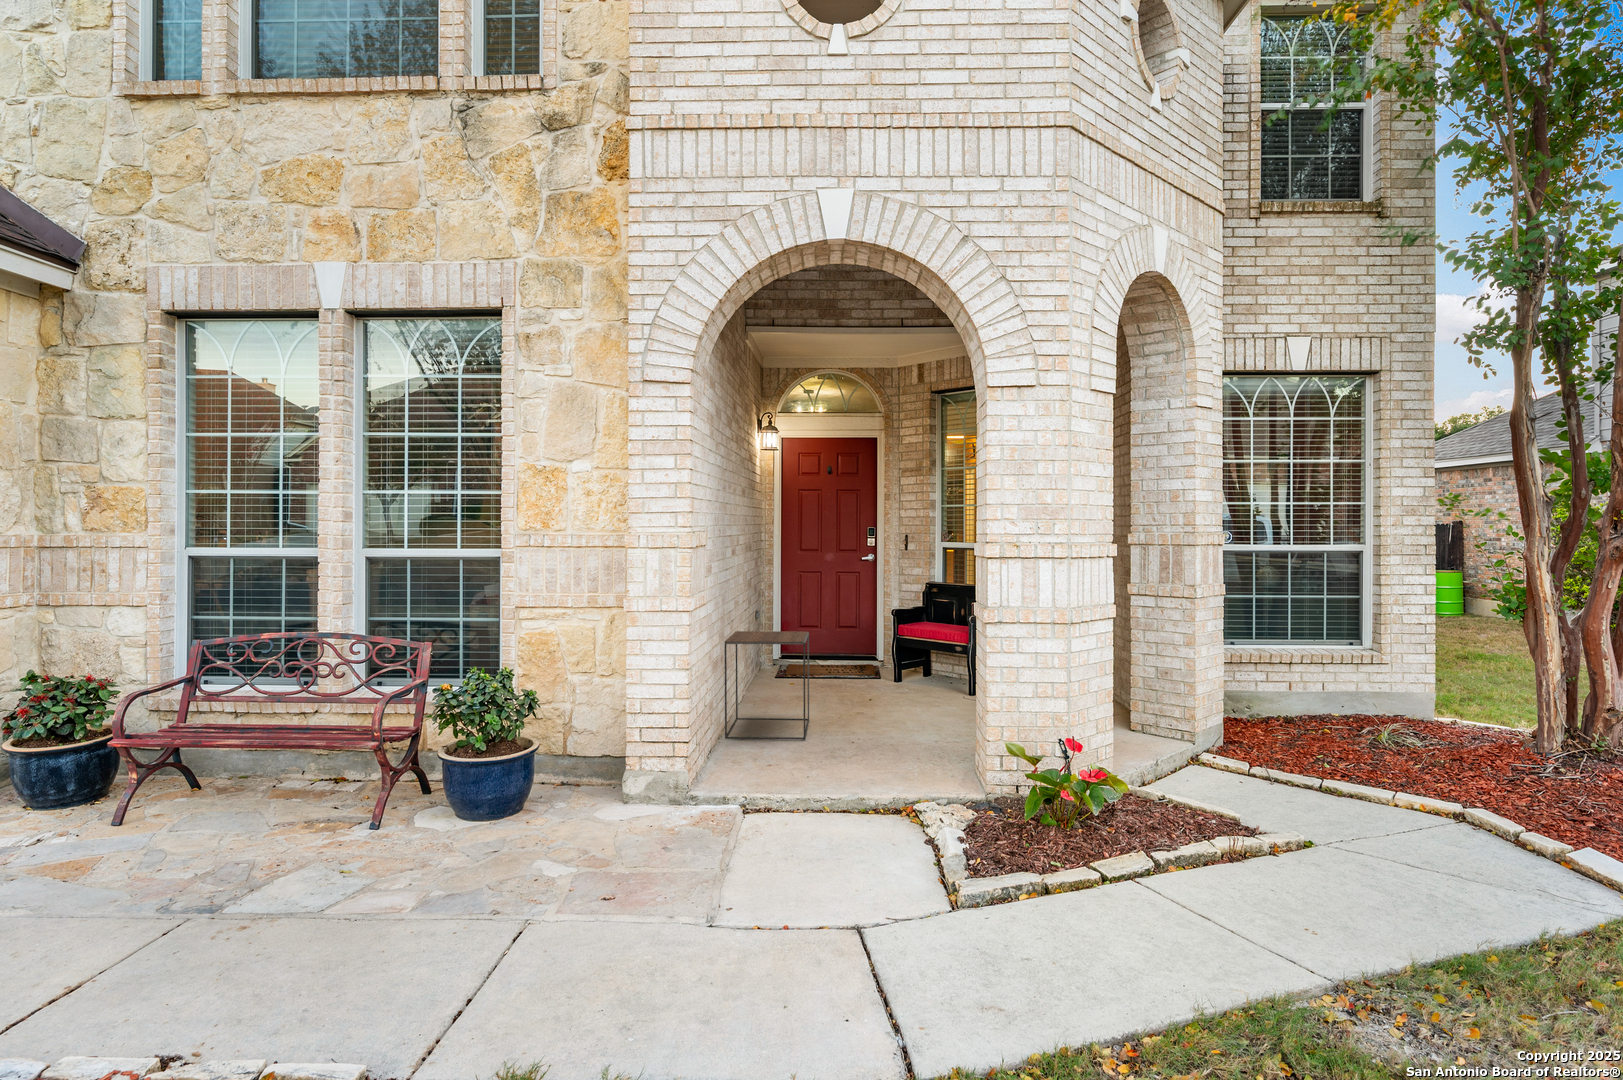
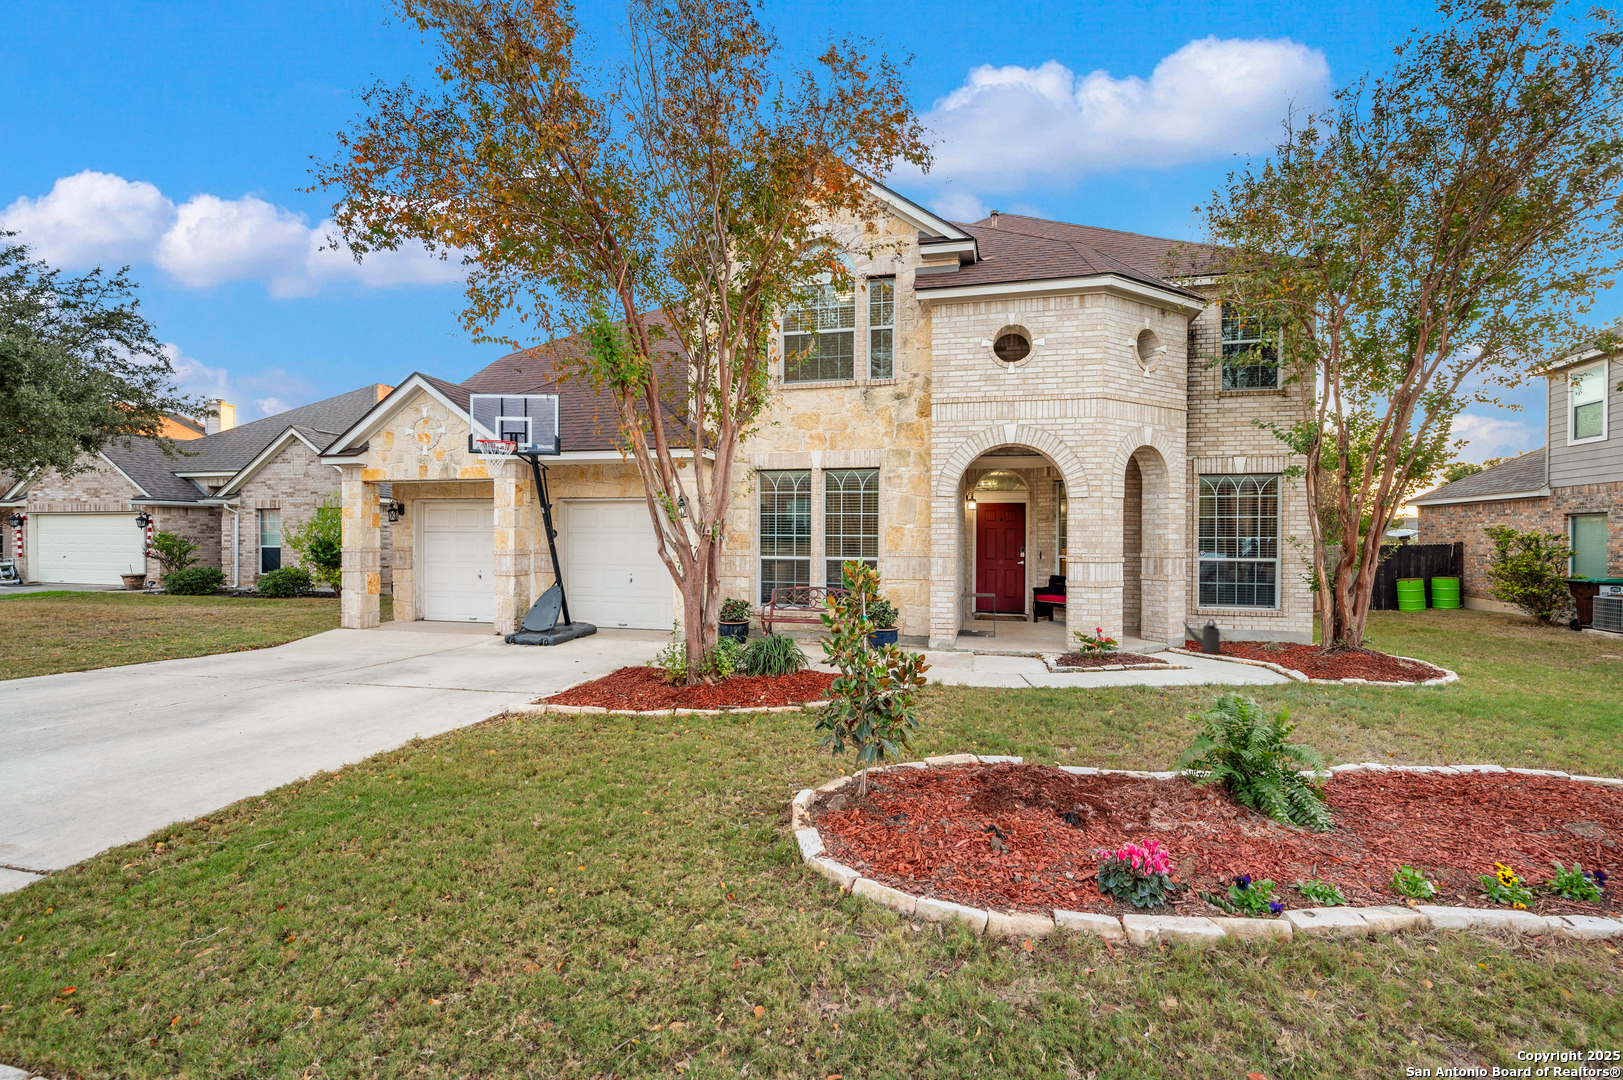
watering can: none [1216,684,1321,766] -> present [1183,619,1225,654]

